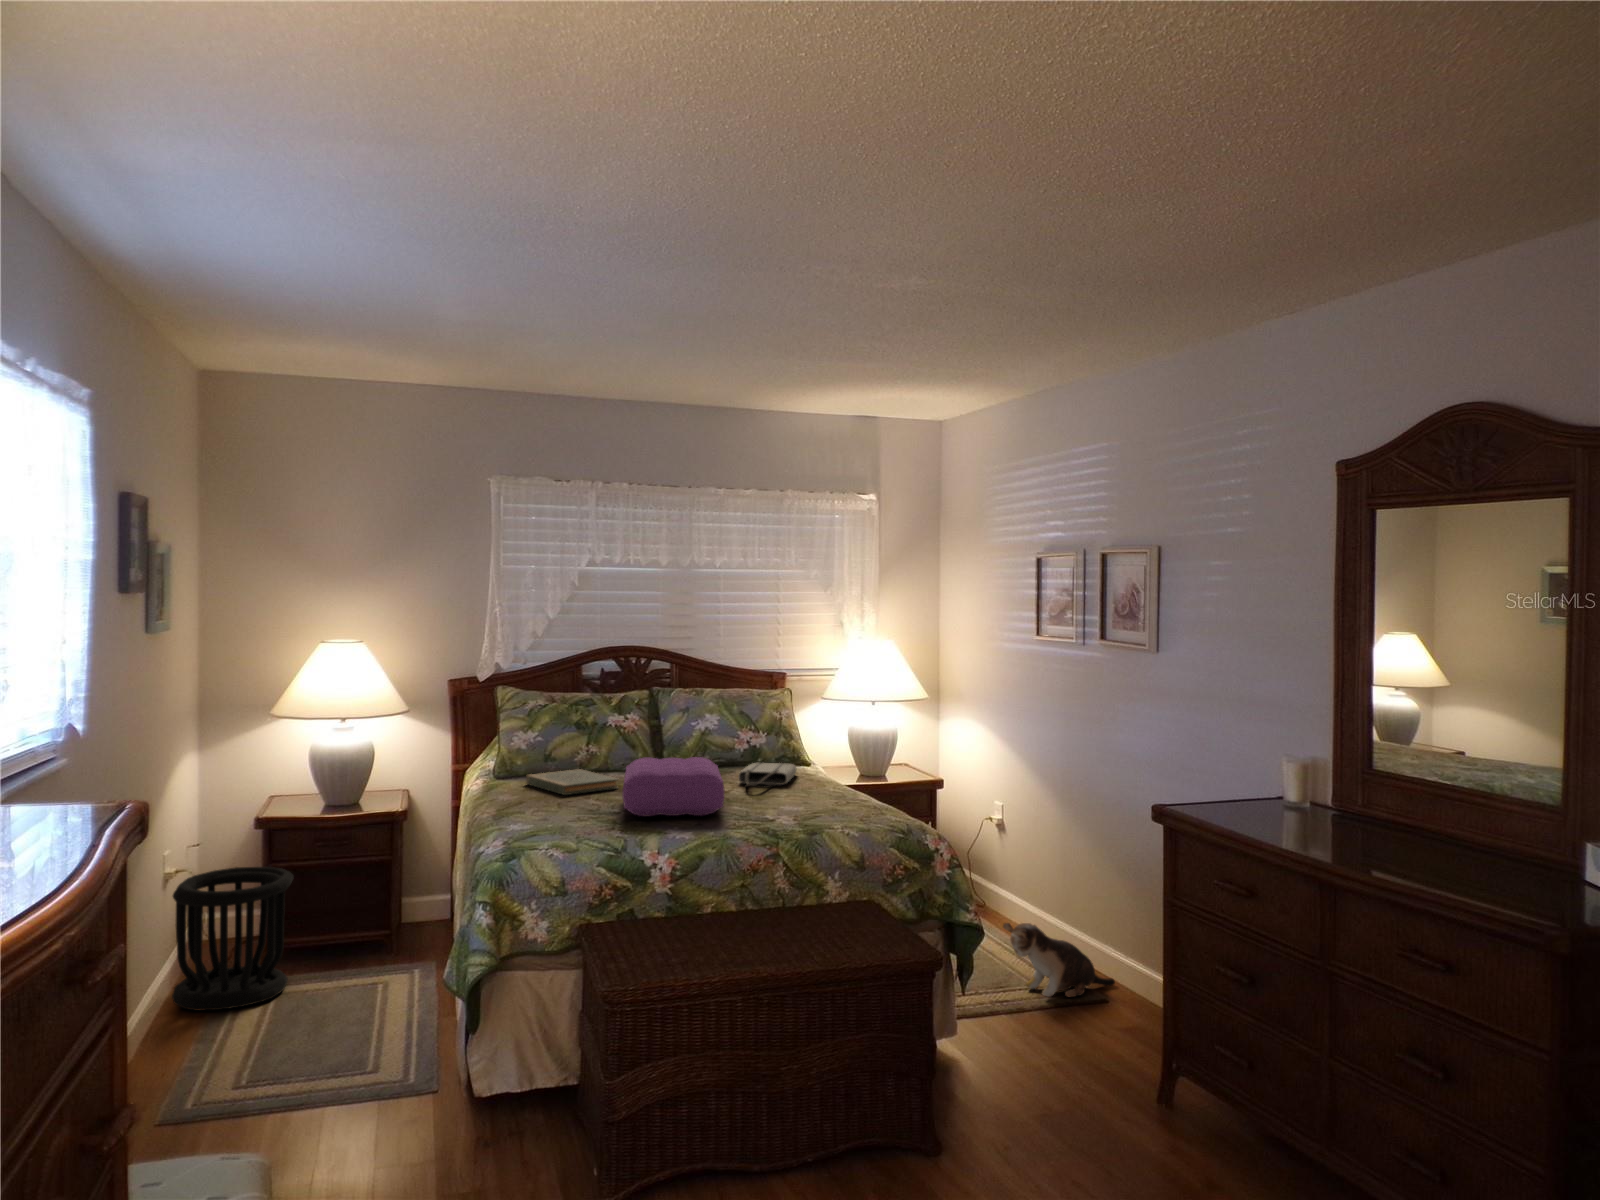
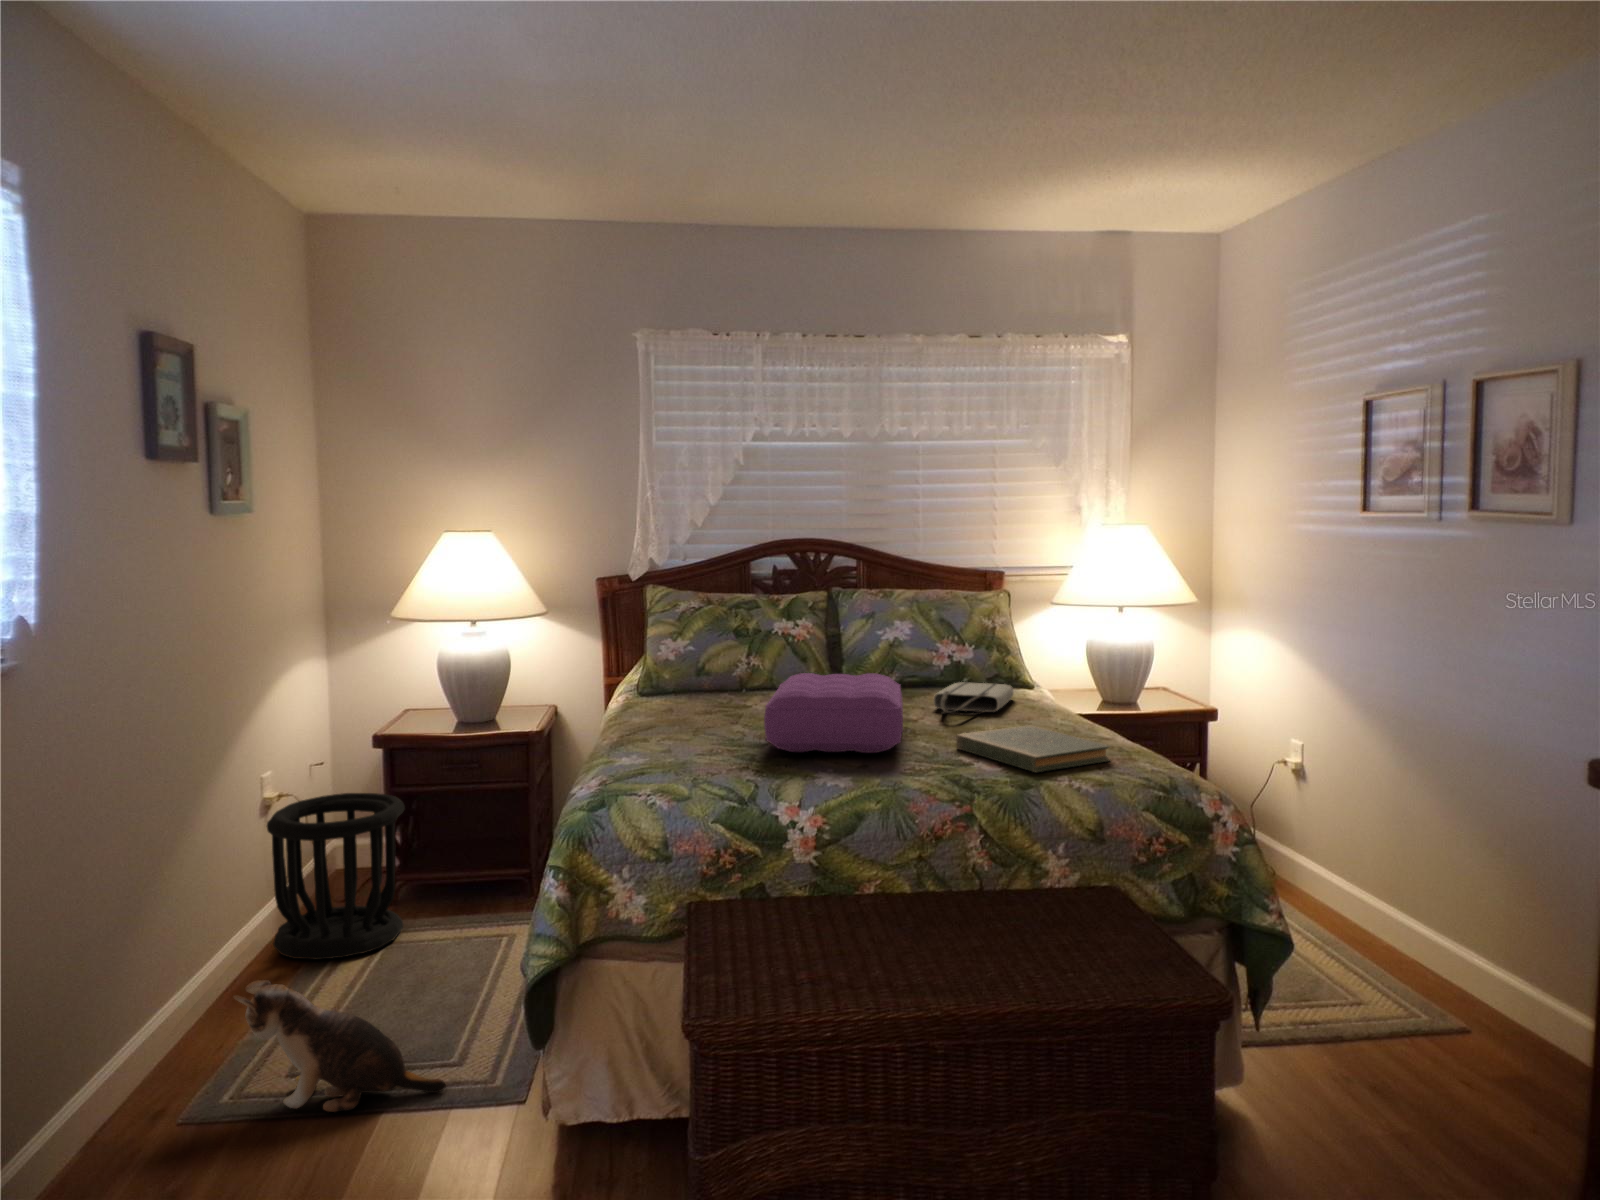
book: present [526,769,618,795] -> present [956,725,1111,772]
plush toy: present [1003,923,1115,997] -> present [233,980,446,1112]

